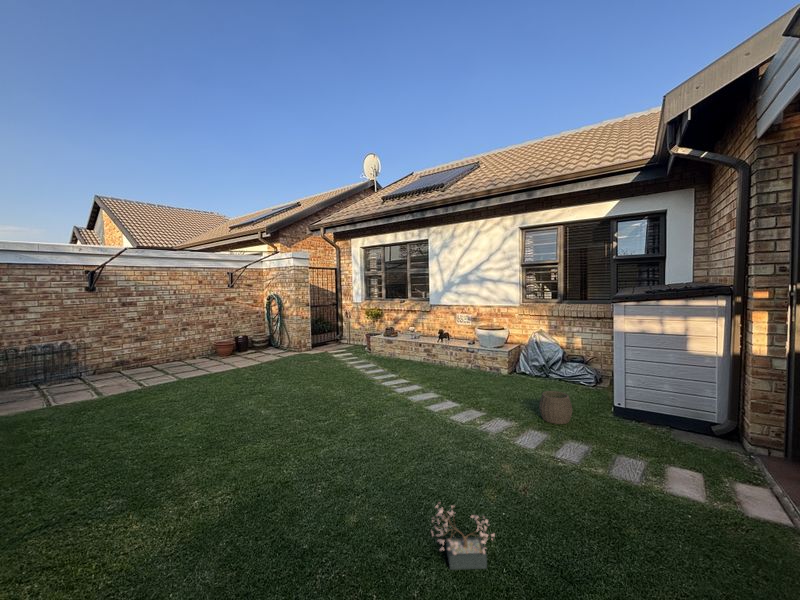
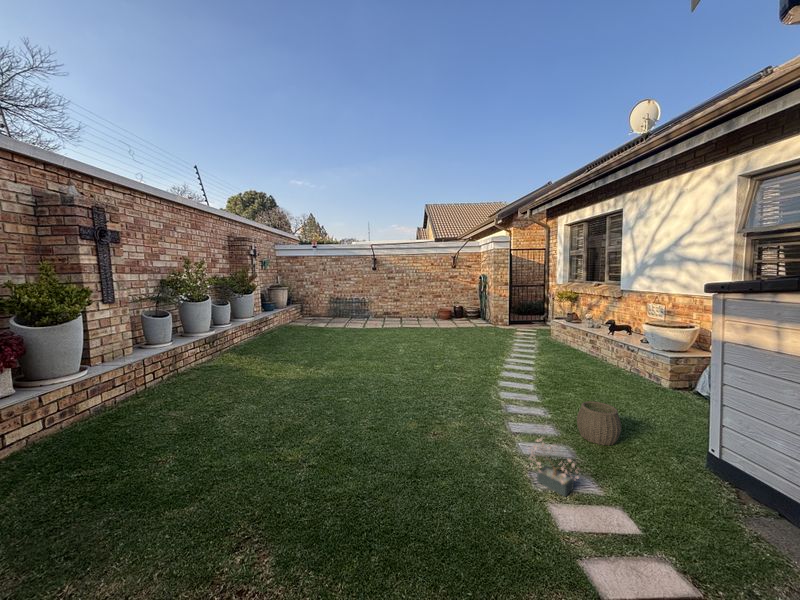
decorative plant: present [431,505,494,570] -> present [530,440,579,496]

